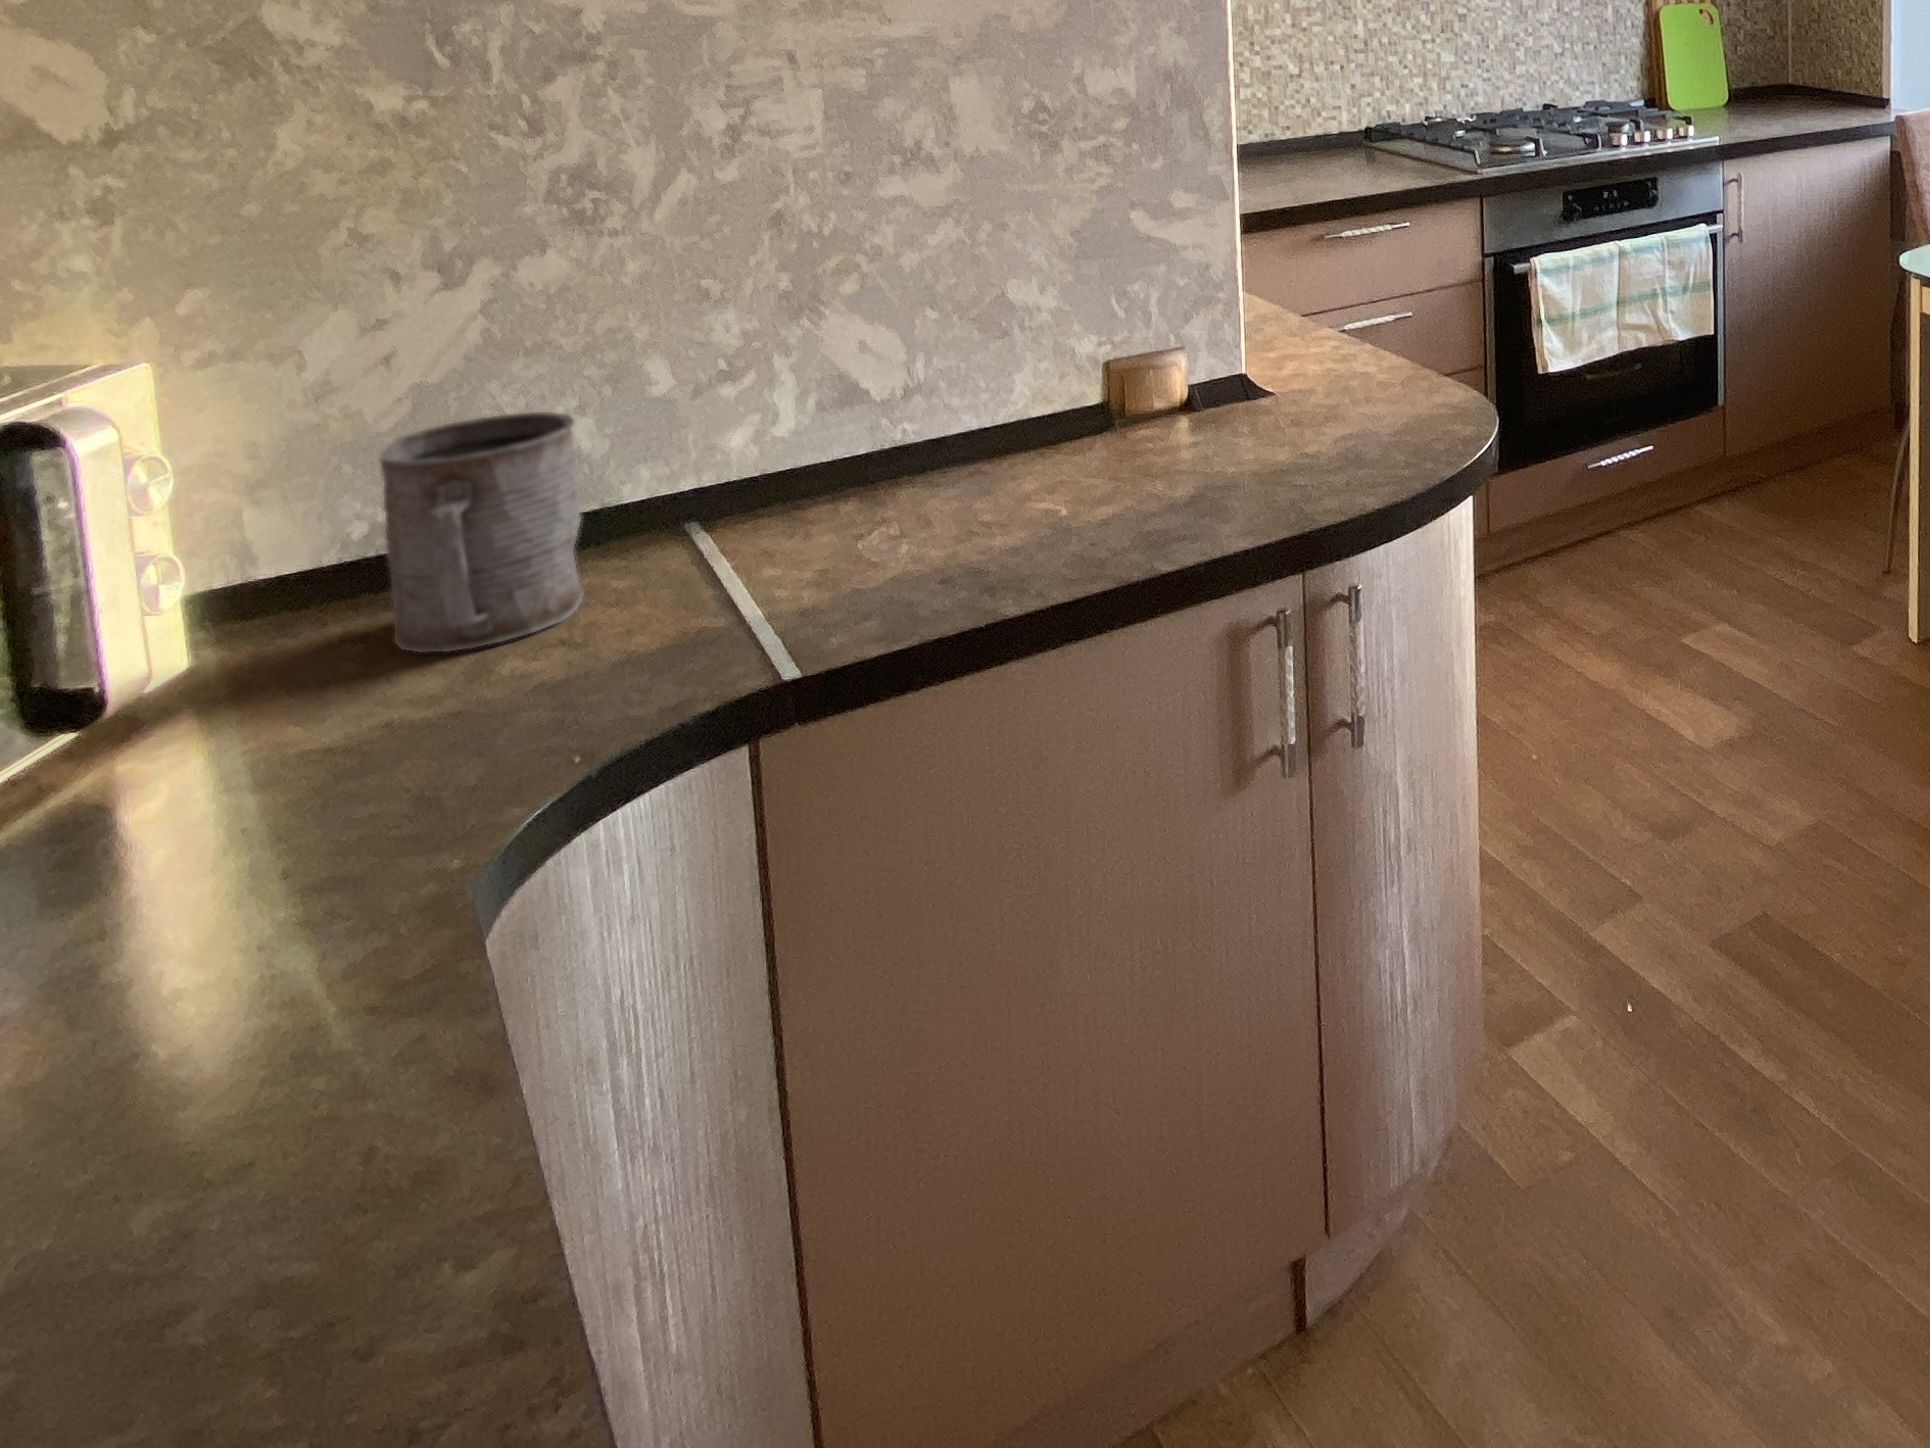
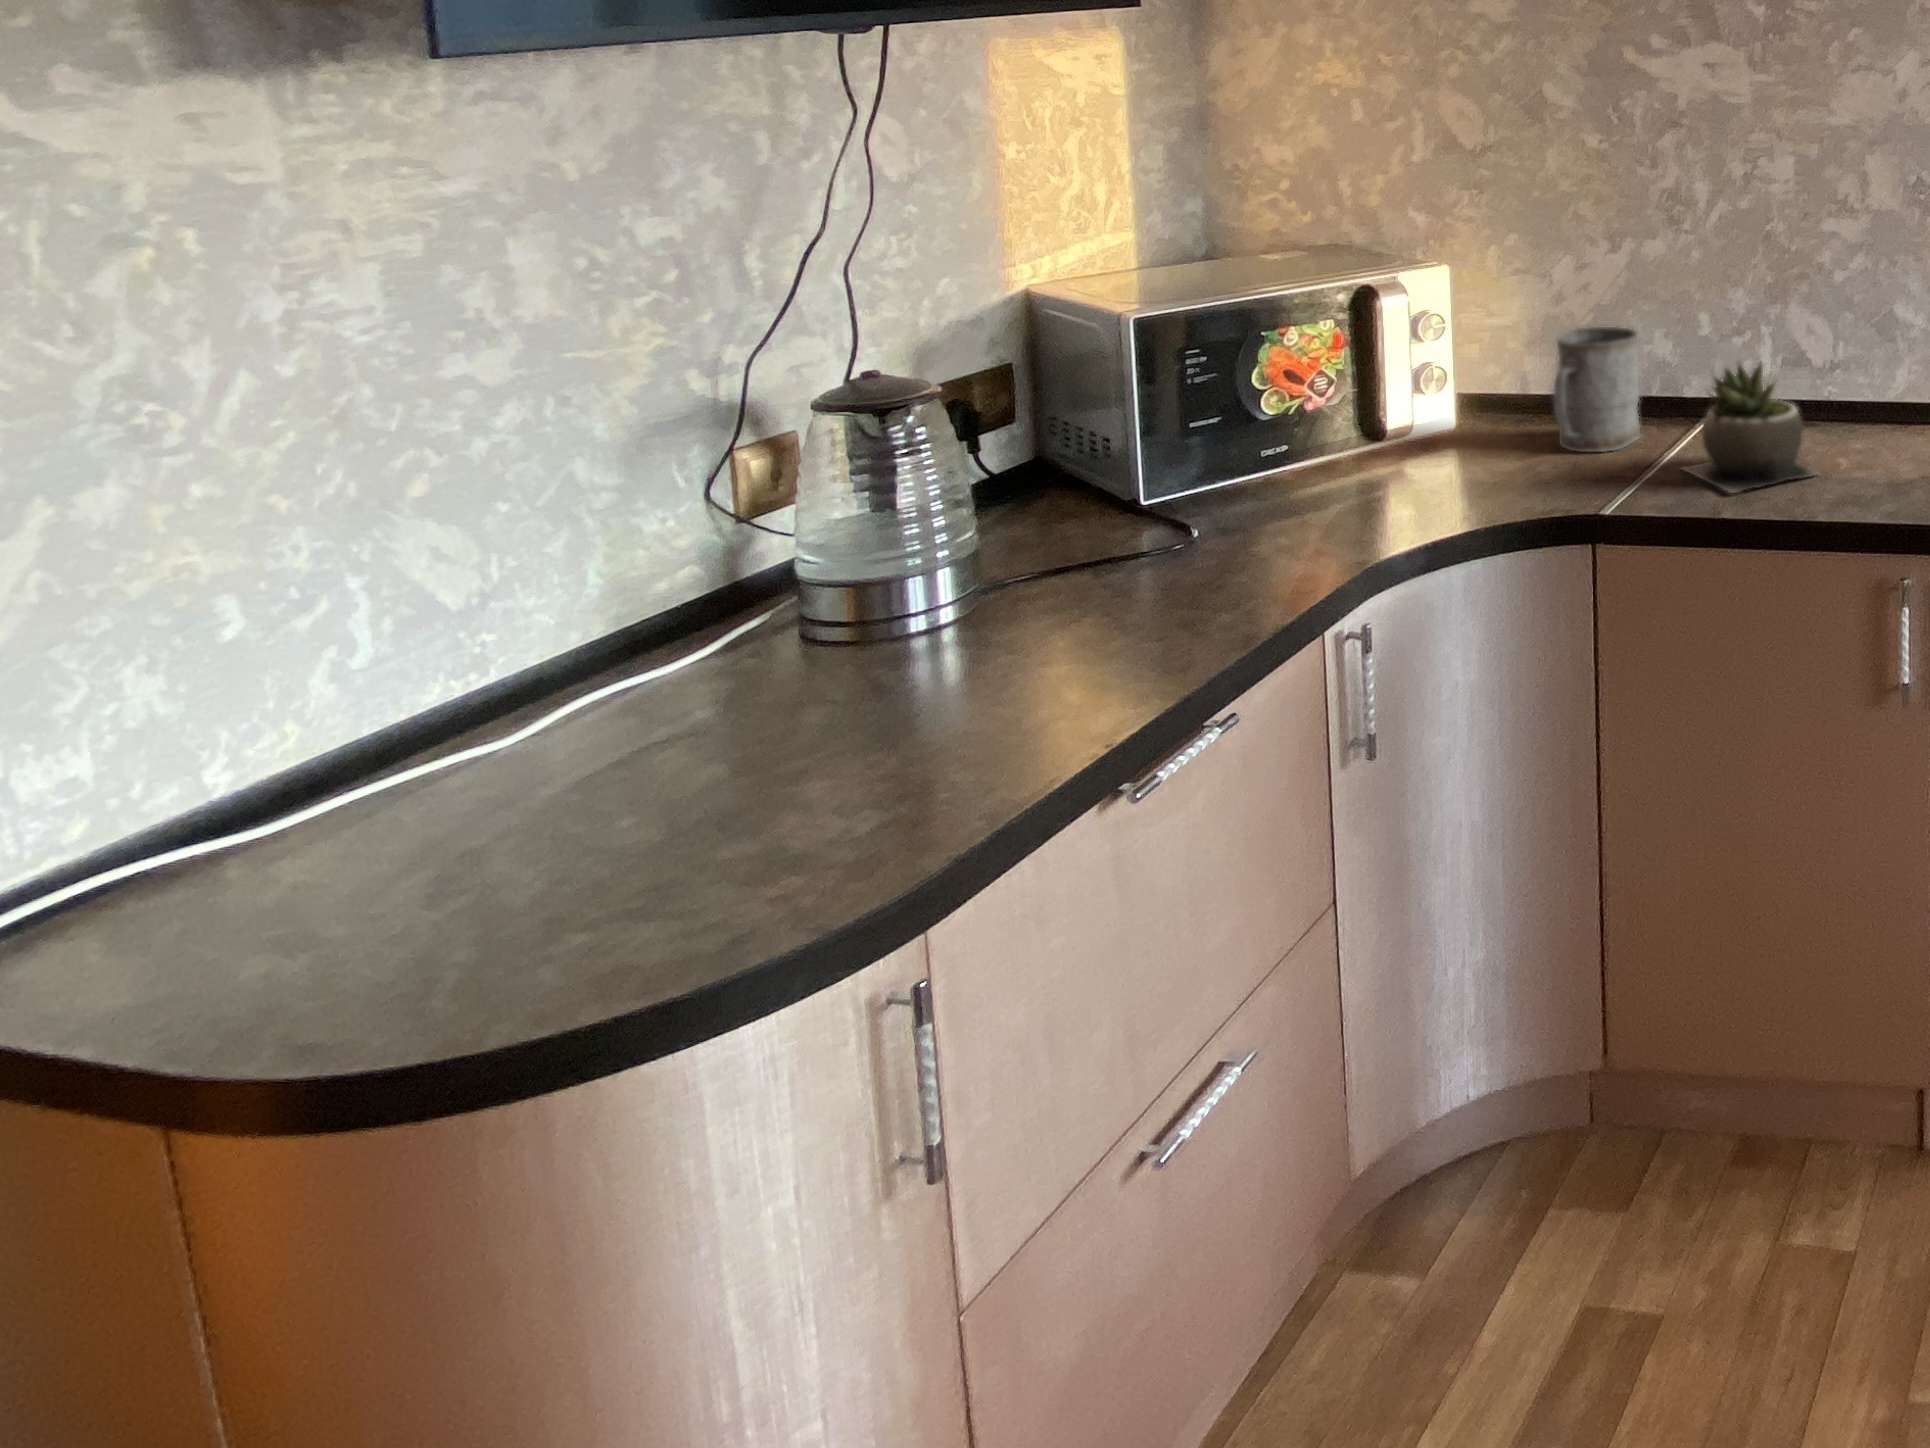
succulent plant: none [754,396,1027,604] -> present [1683,364,1818,493]

